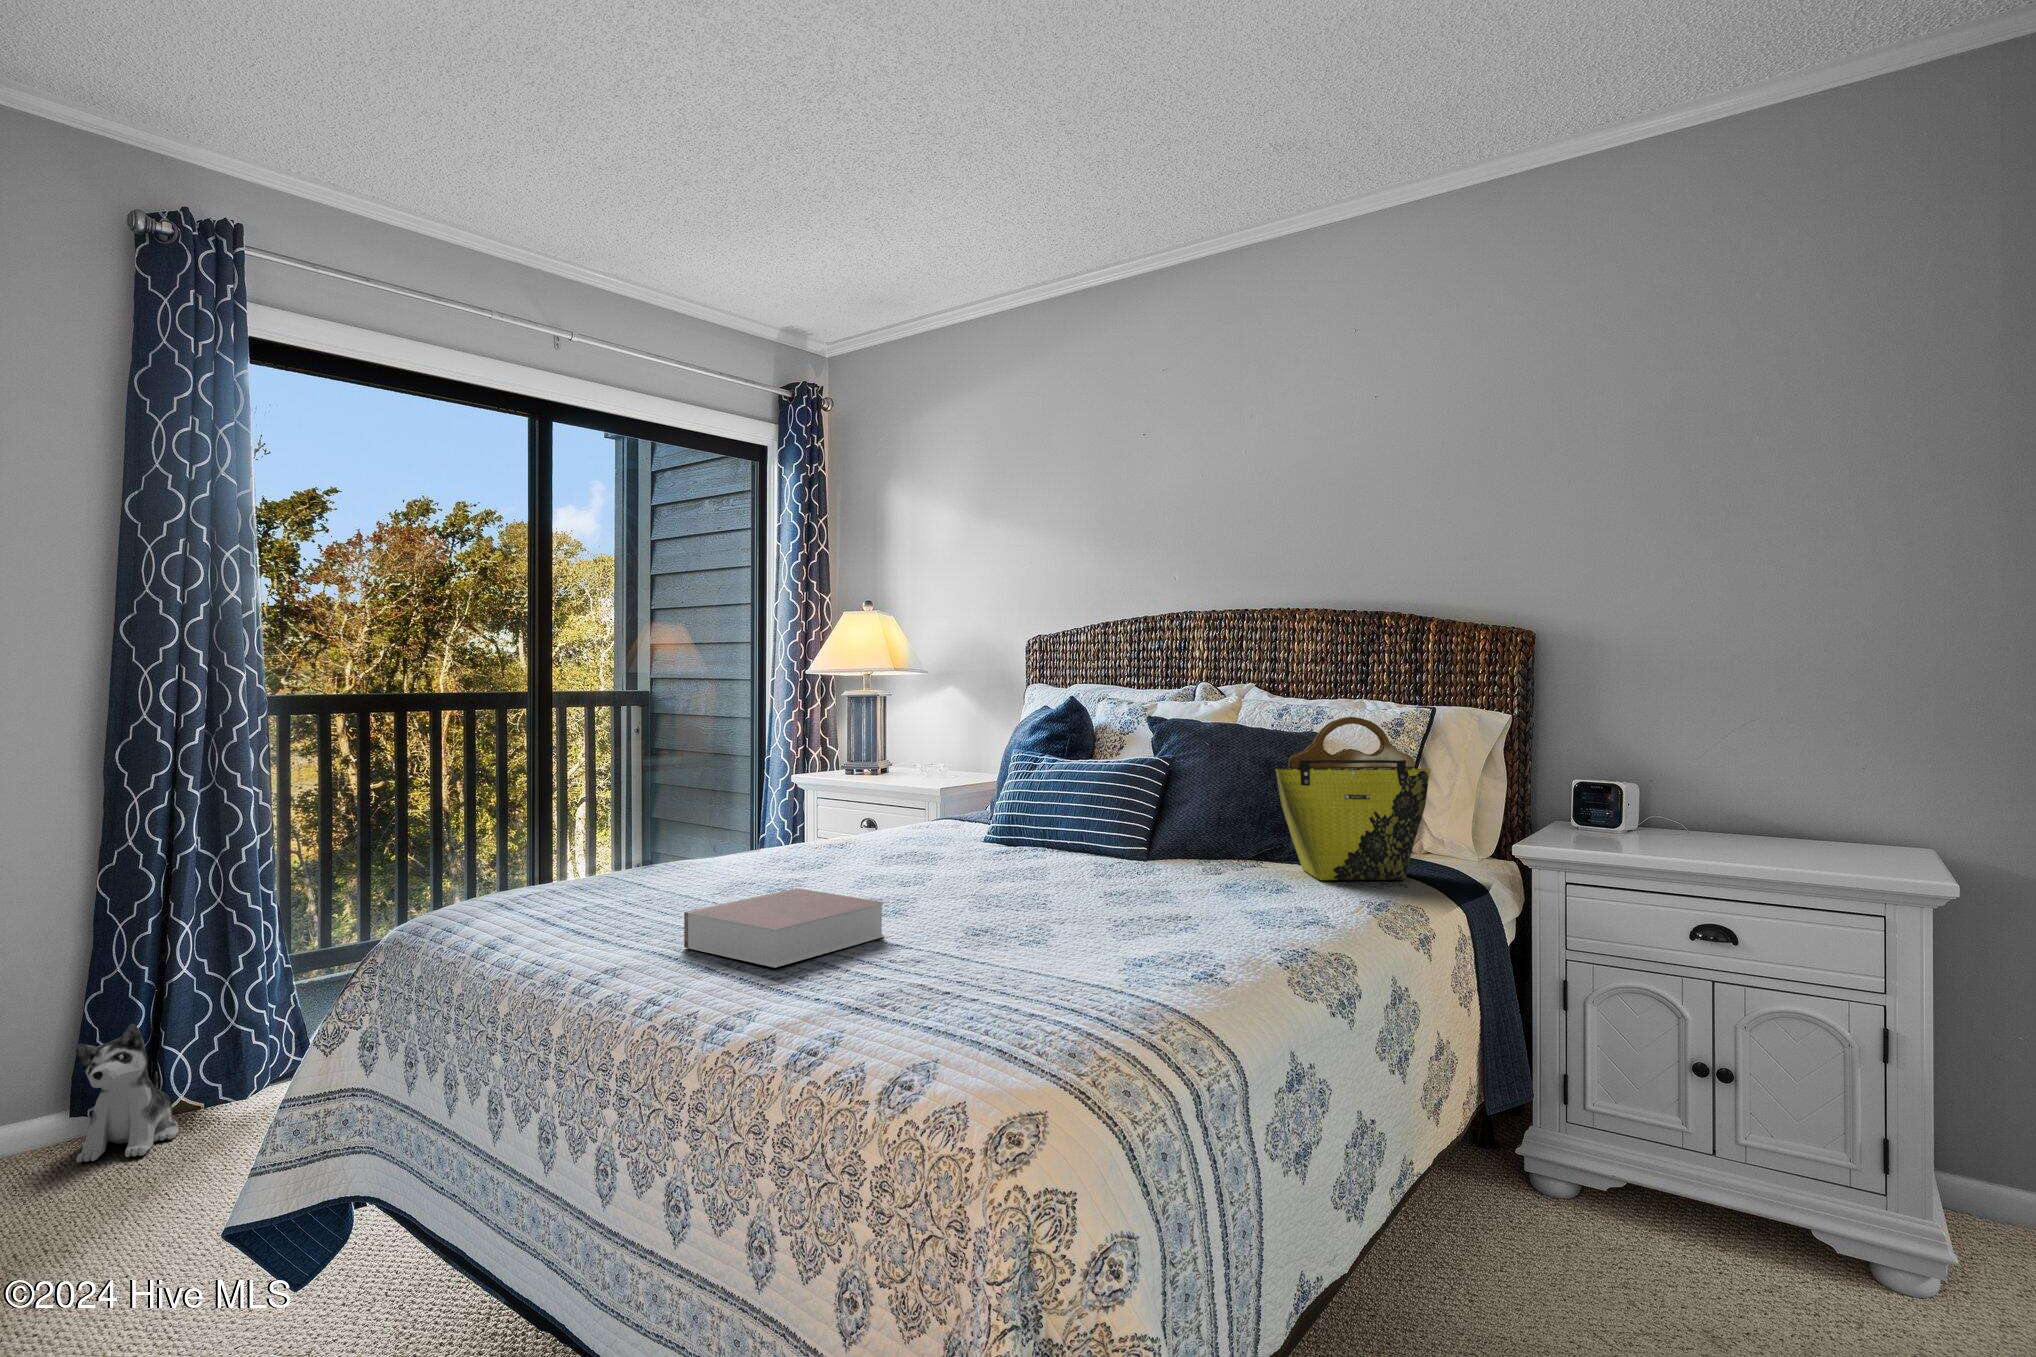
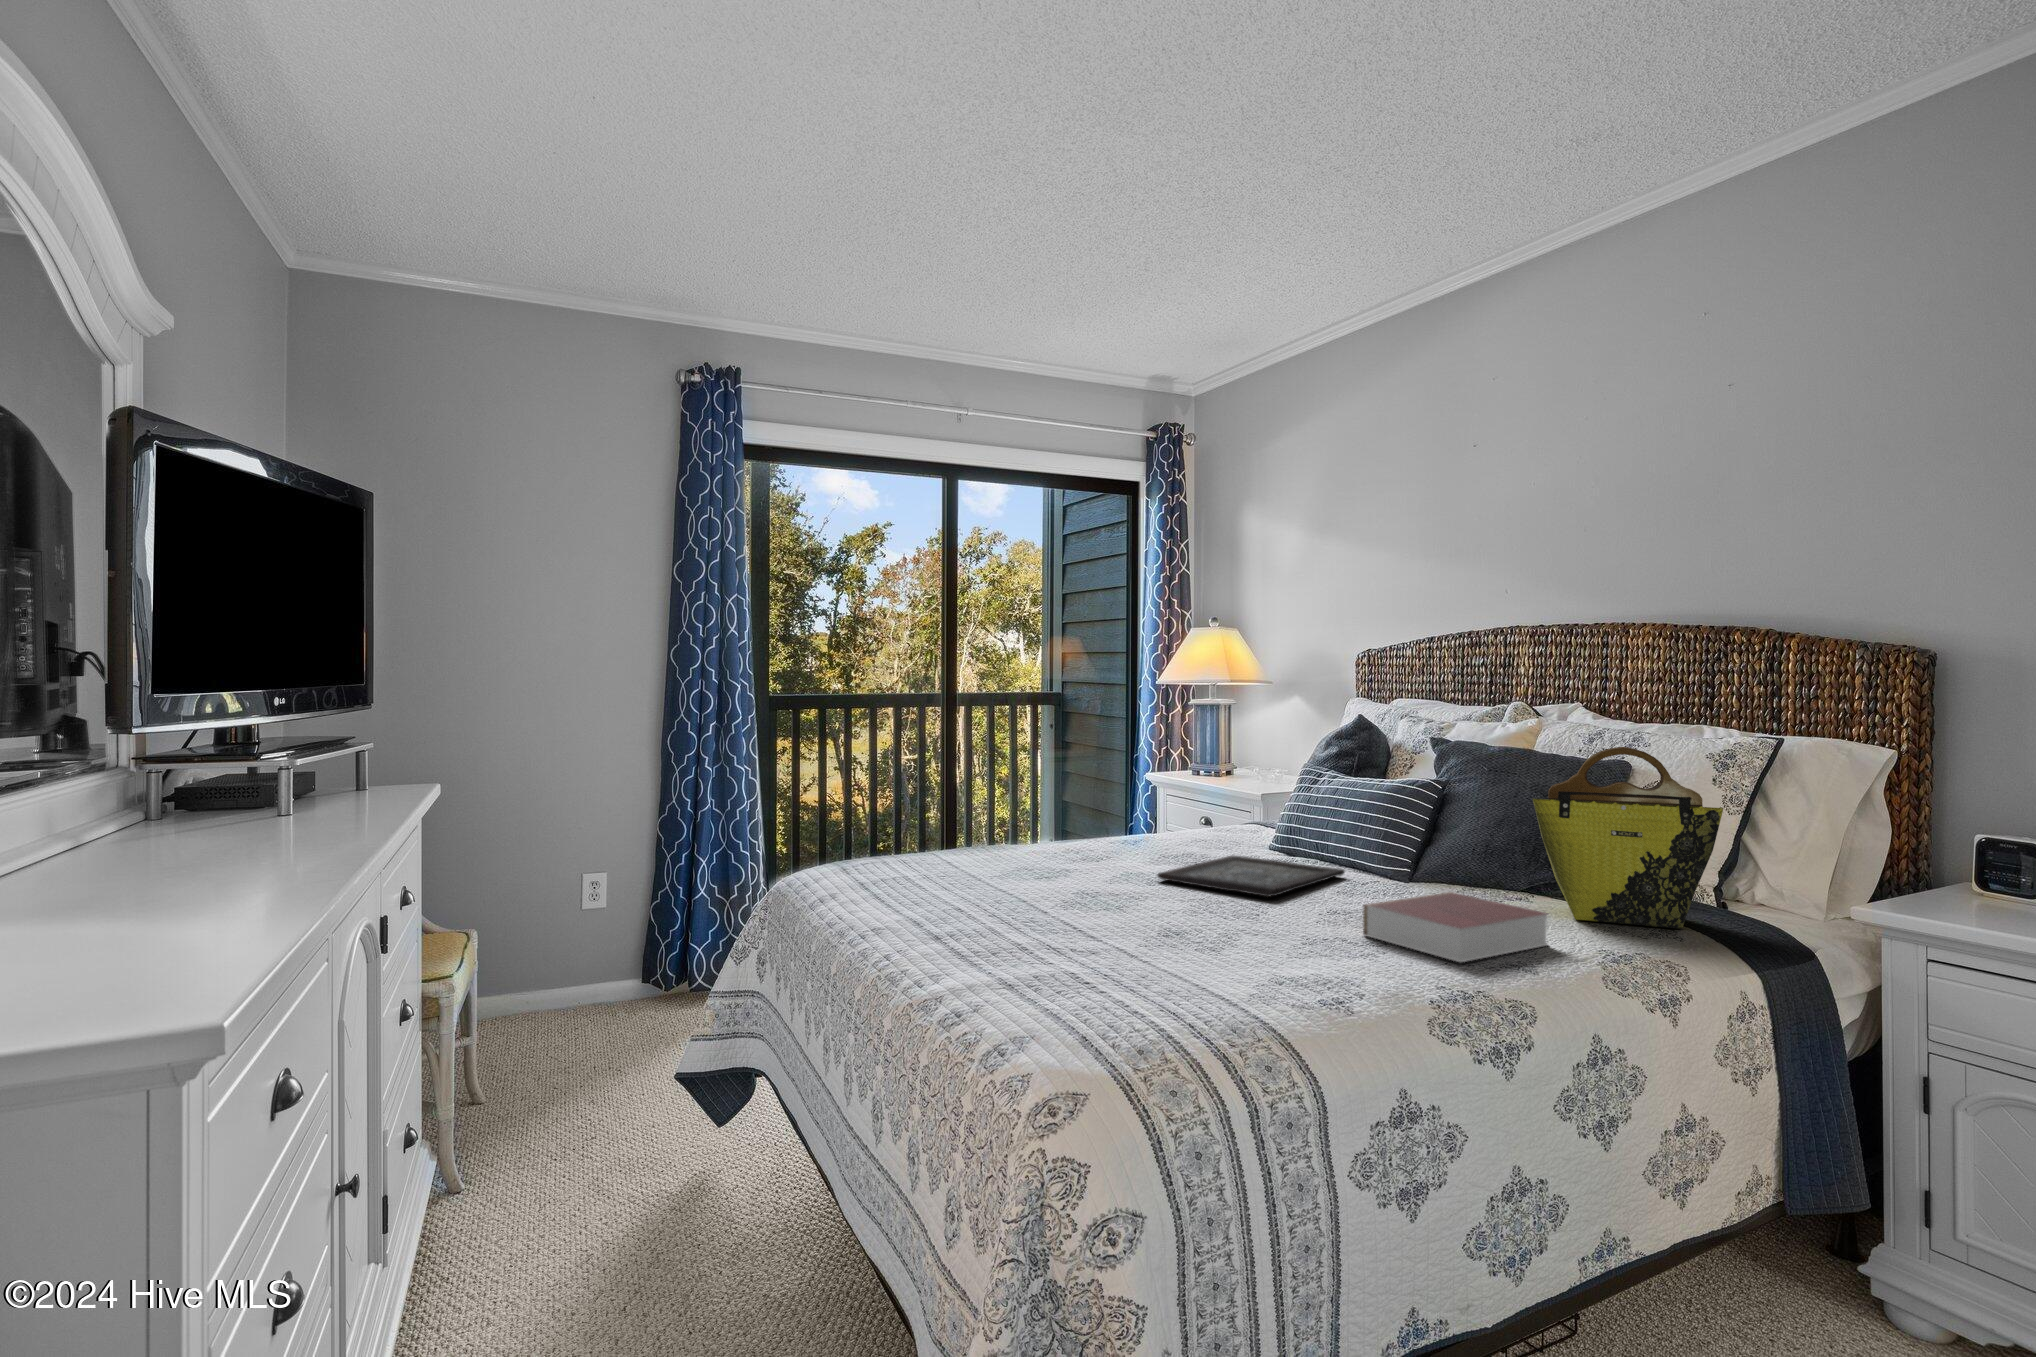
tray: none [910,848,1088,886] -> present [1158,856,1344,897]
book: present [684,888,885,968] -> present [1363,892,1548,962]
plush toy: present [76,1023,179,1163] -> none [607,934,670,1029]

